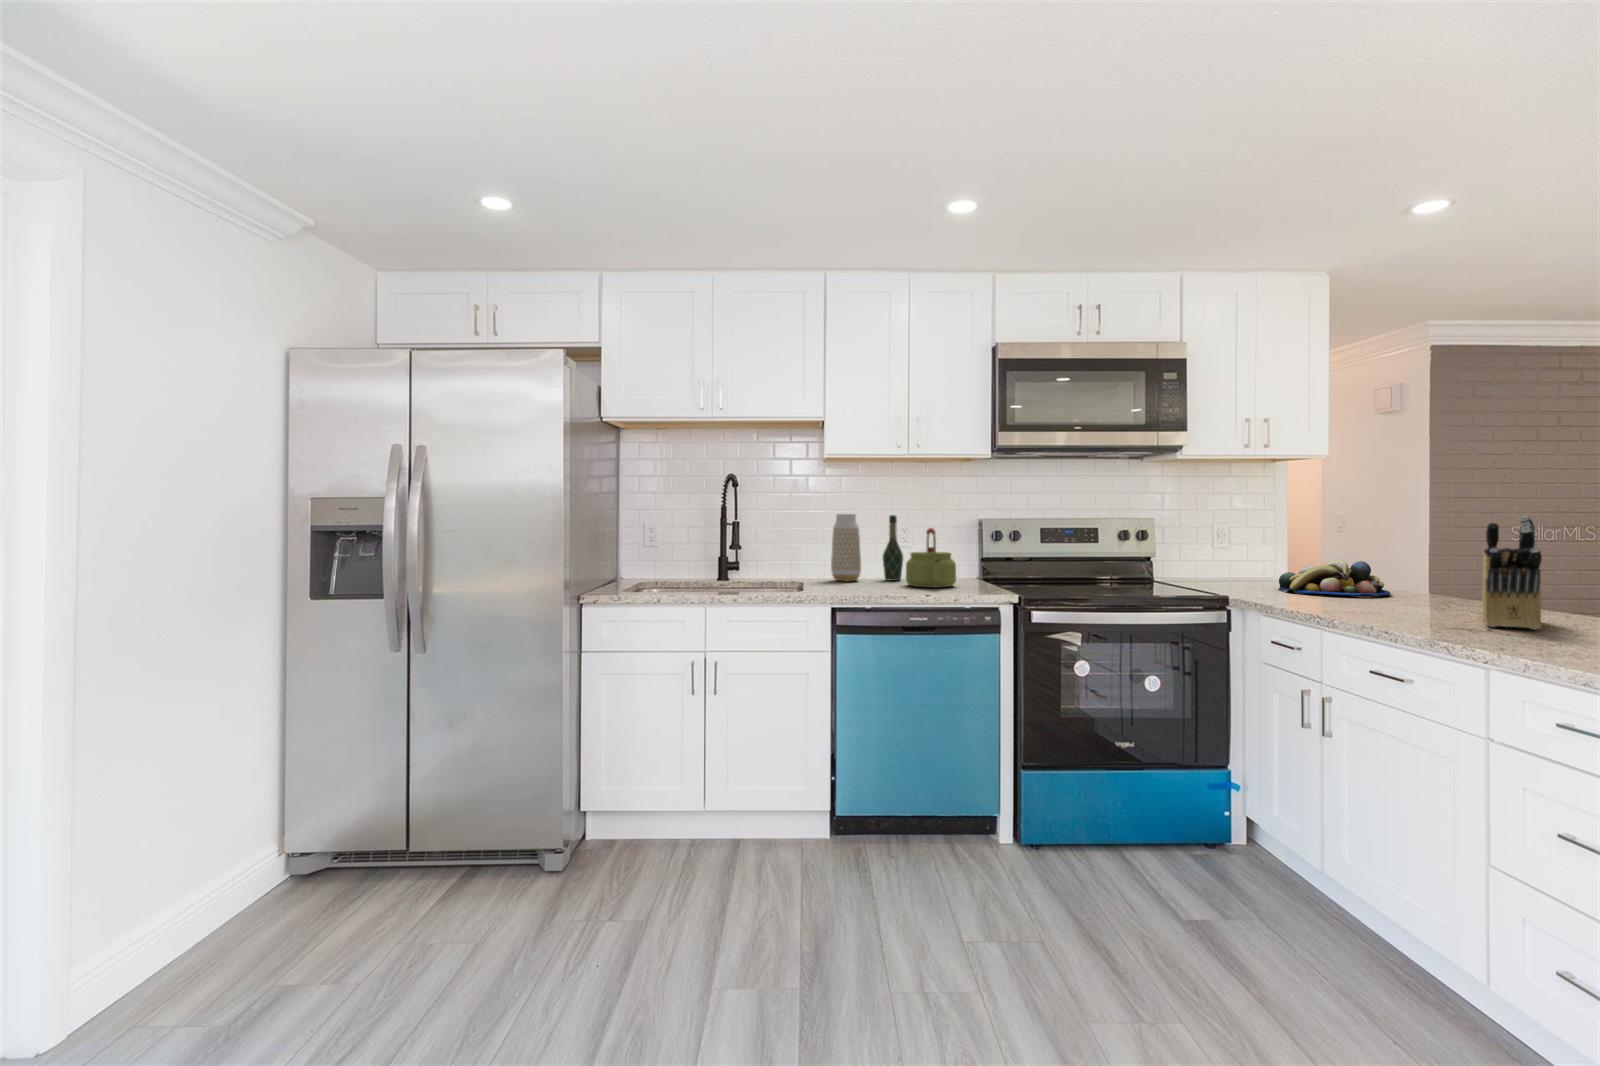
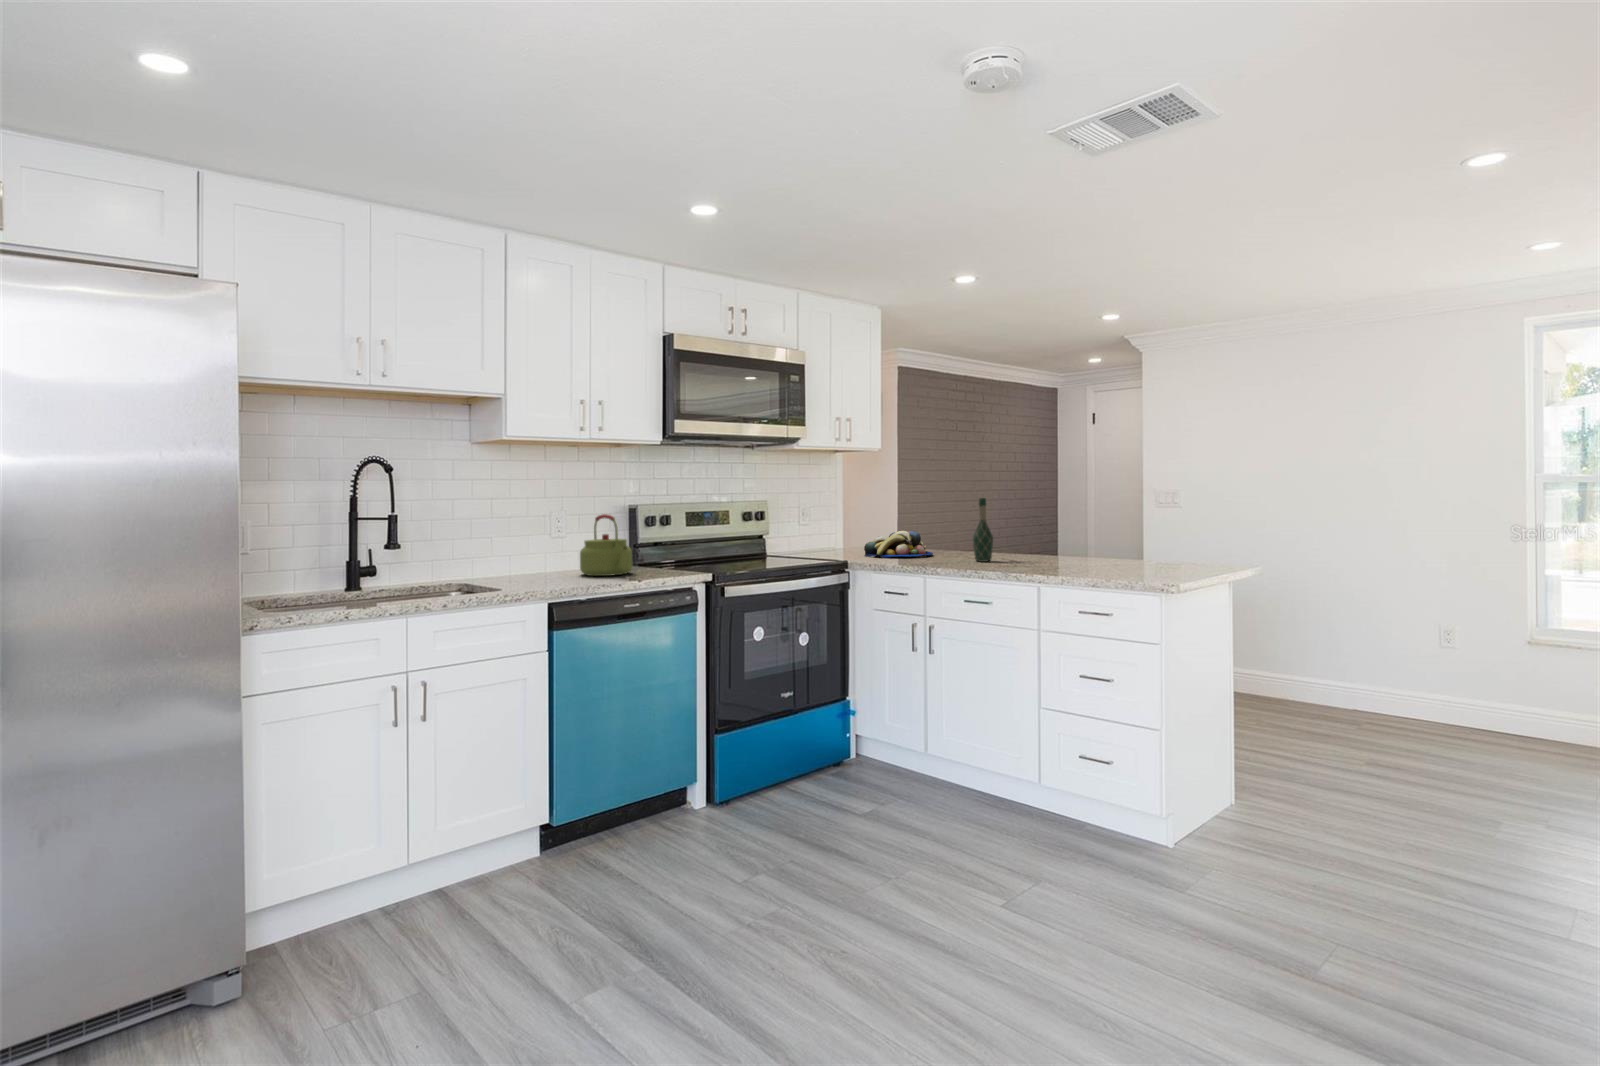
vase: present [831,514,861,581] -> none [484,501,520,577]
wine bottle: present [883,515,903,581] -> present [973,498,993,562]
knife block: present [1482,516,1542,629] -> none [1003,497,1049,570]

